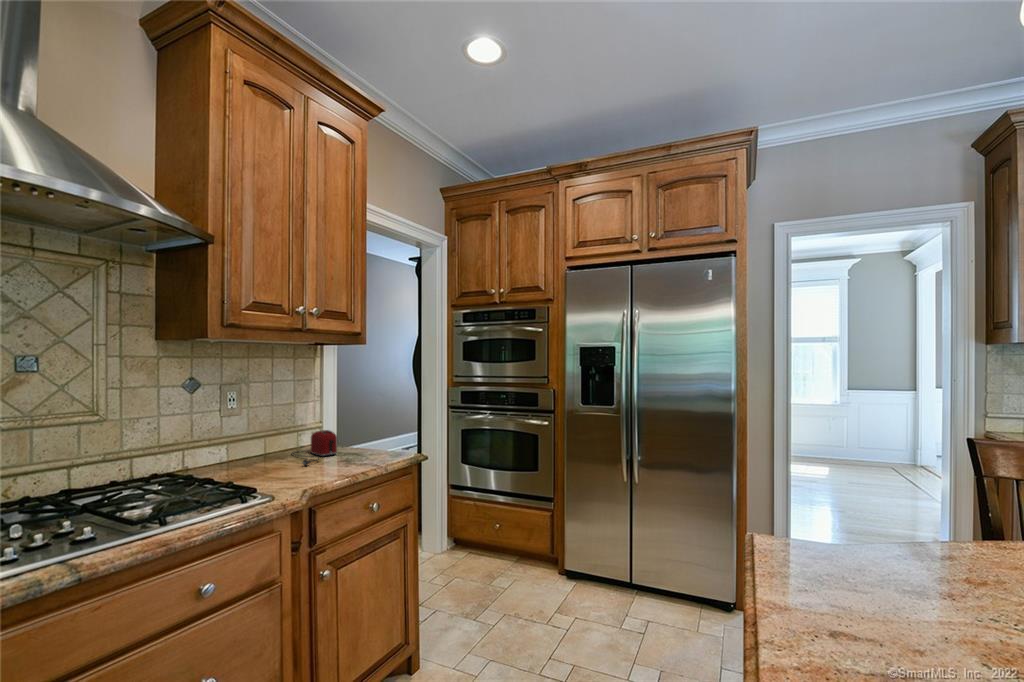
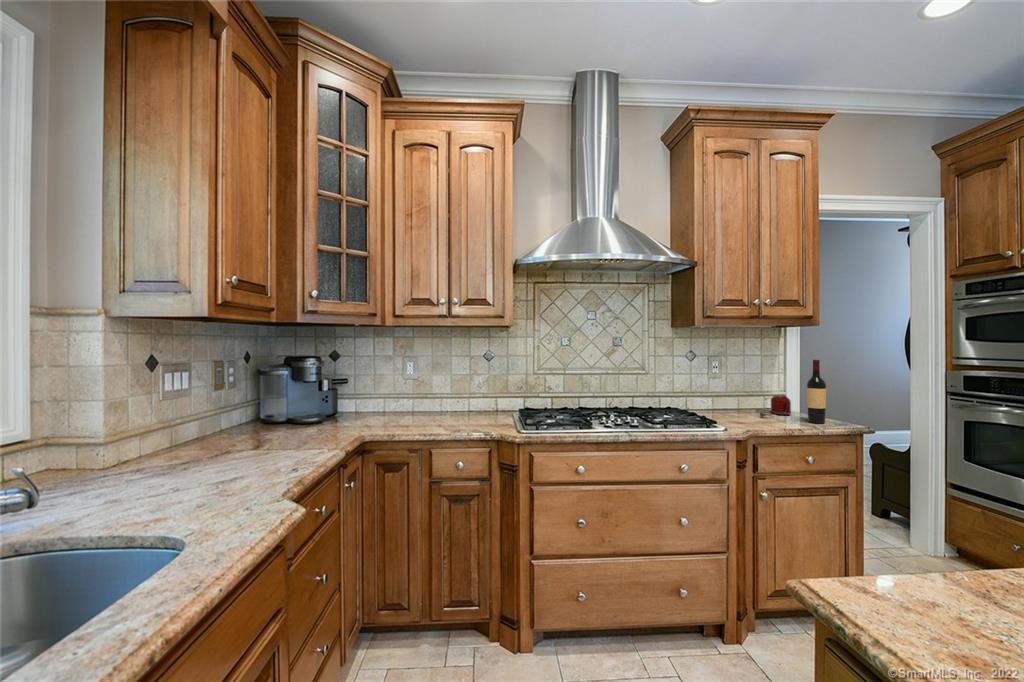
wine bottle: none [363,384,384,463] -> present [807,360,826,423]

